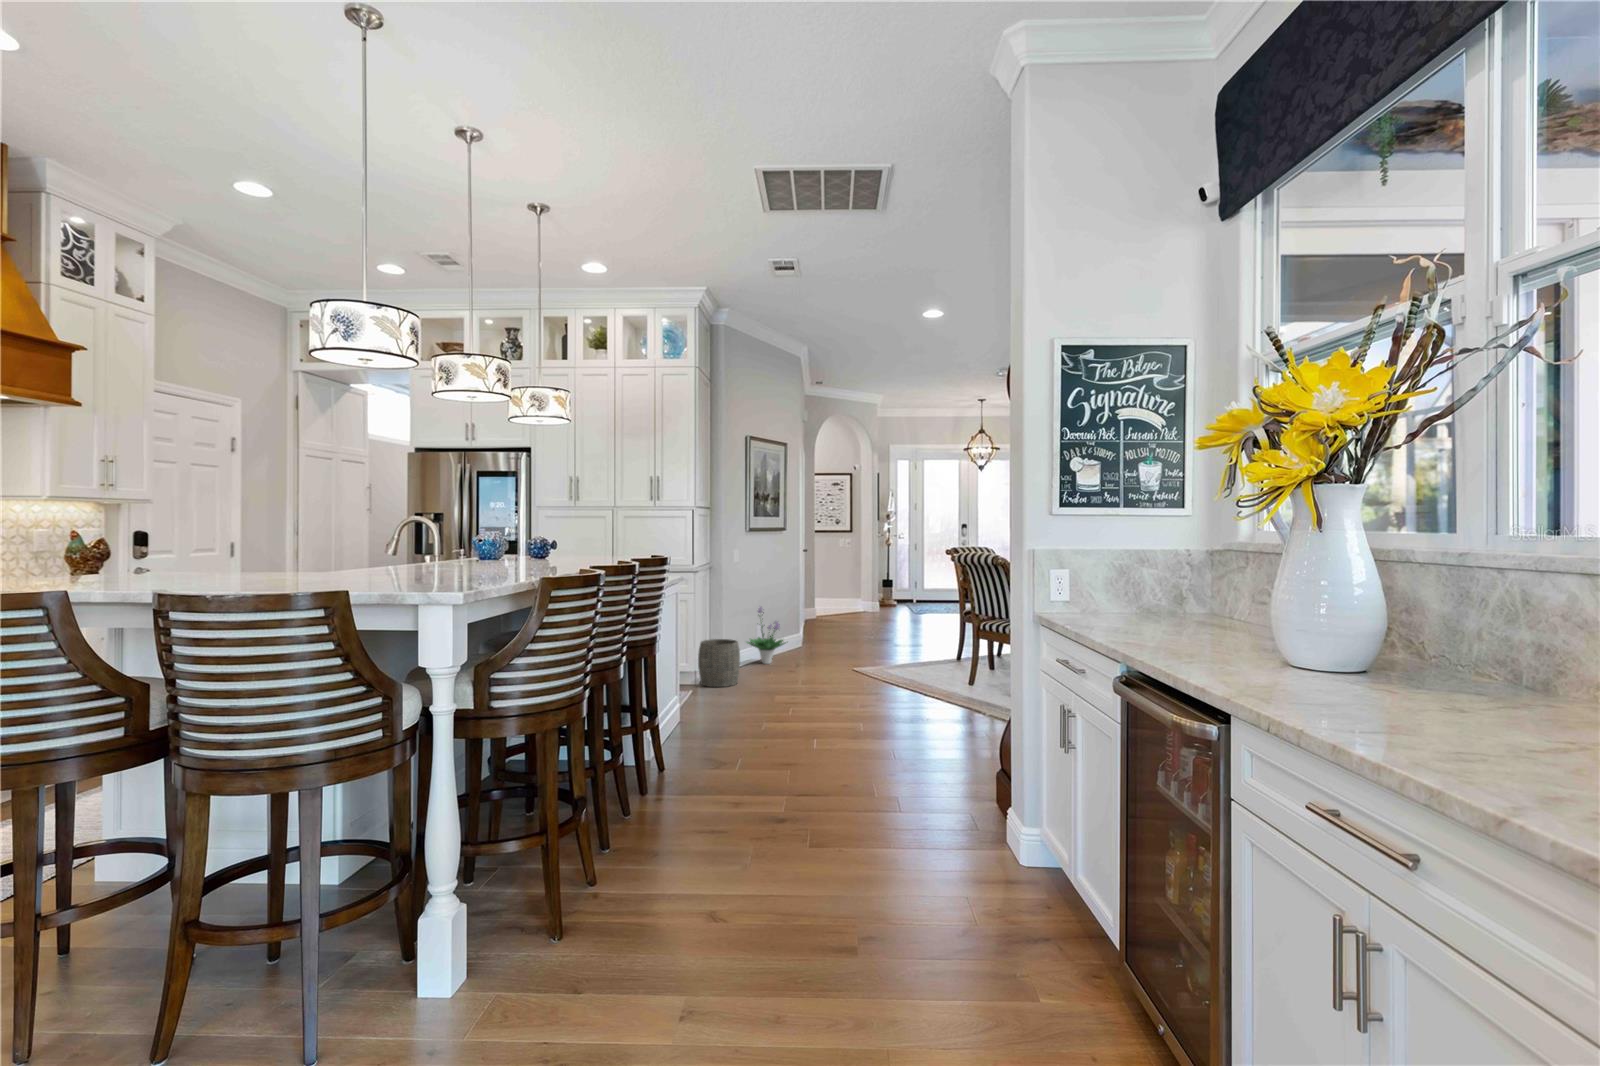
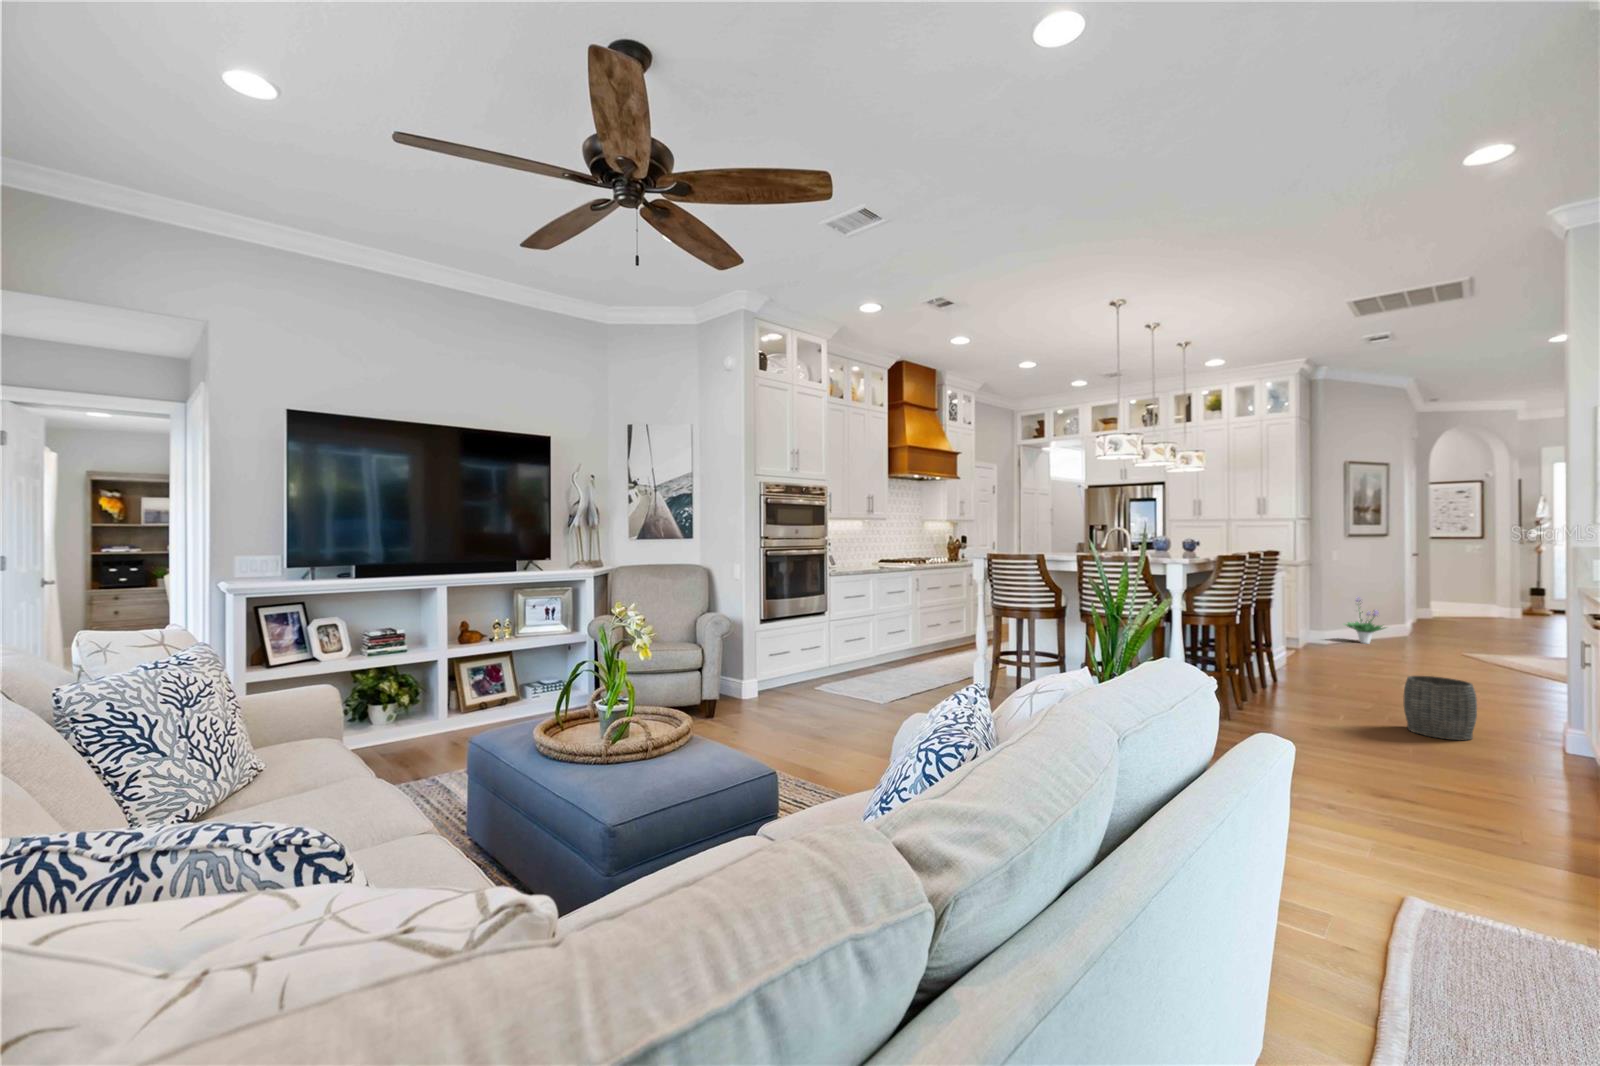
woven basket: present [698,639,740,687] -> present [1404,676,1477,740]

